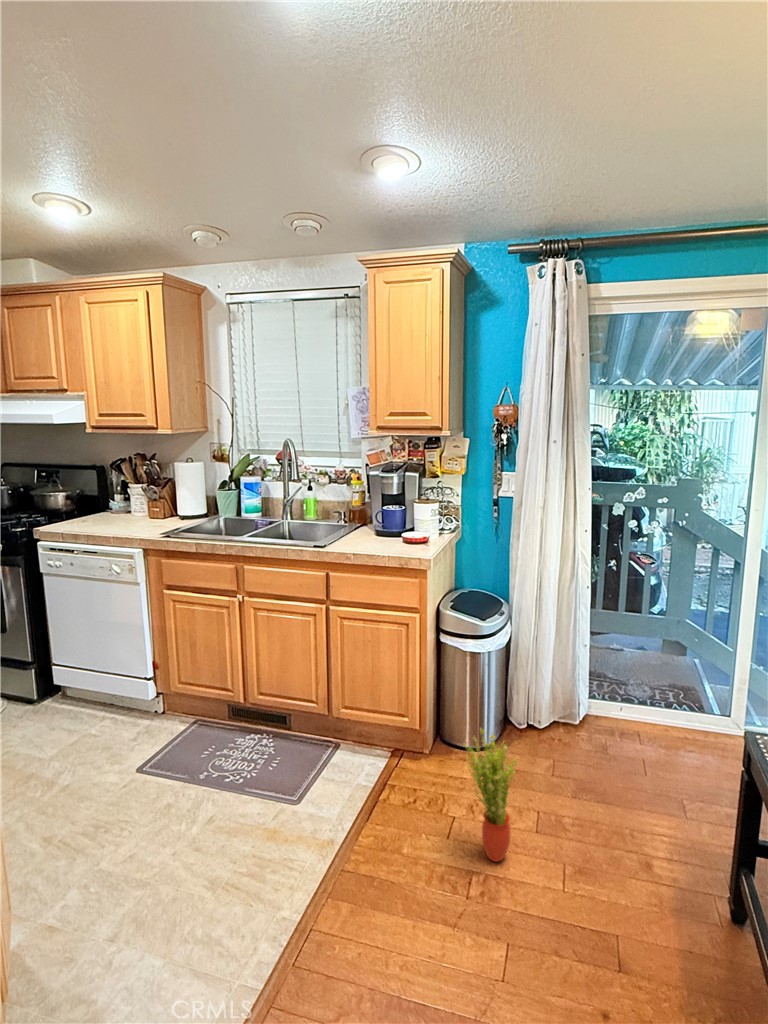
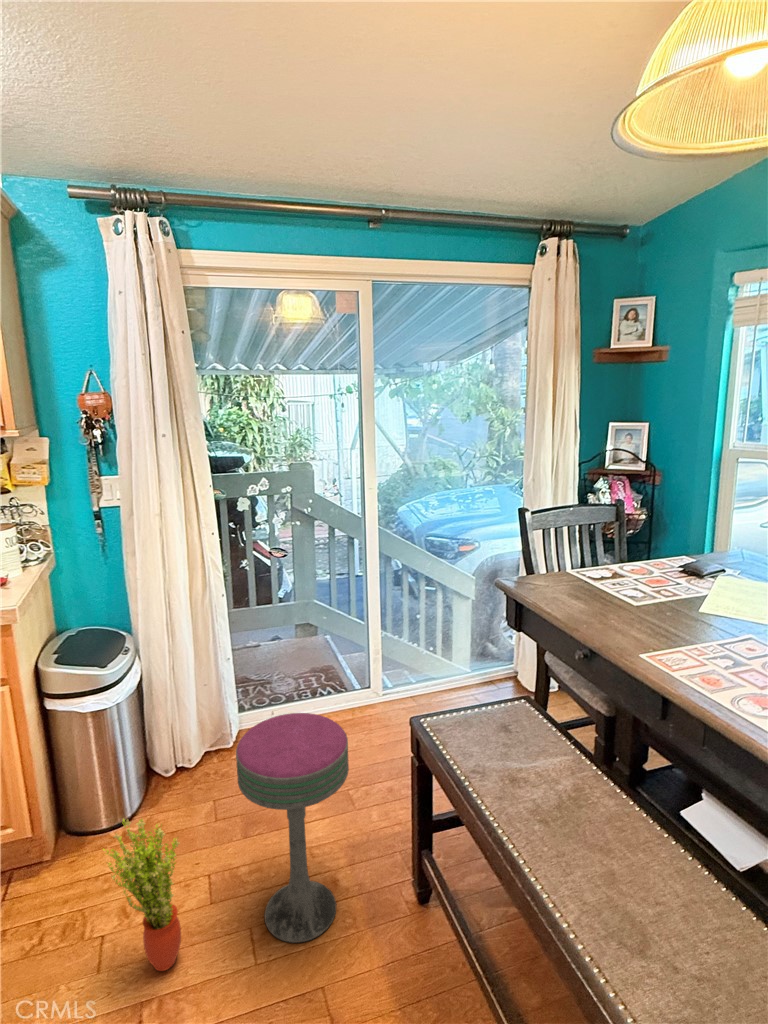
bar stool: none [574,693,684,905] -> present [236,713,349,943]

